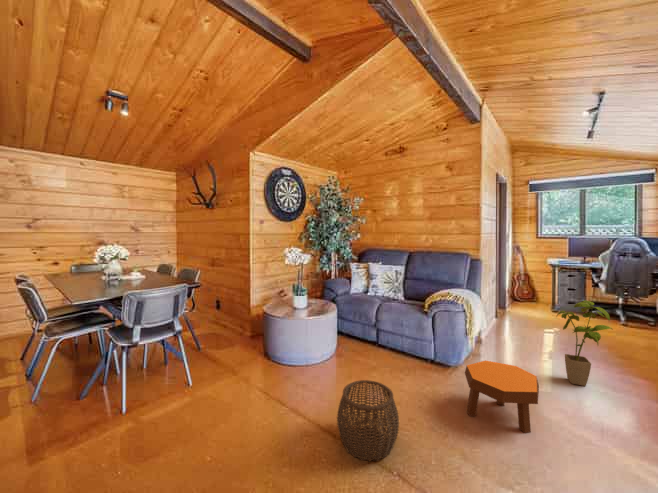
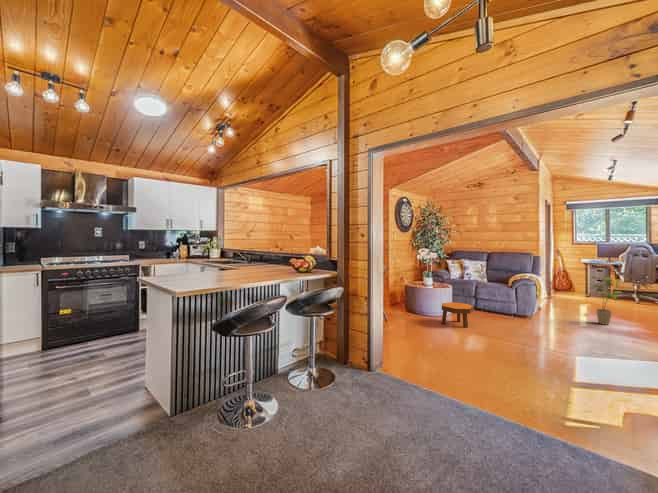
footstool: present [465,361,539,433] -> present [441,302,474,328]
woven basket: present [337,380,399,461] -> none [487,311,520,341]

